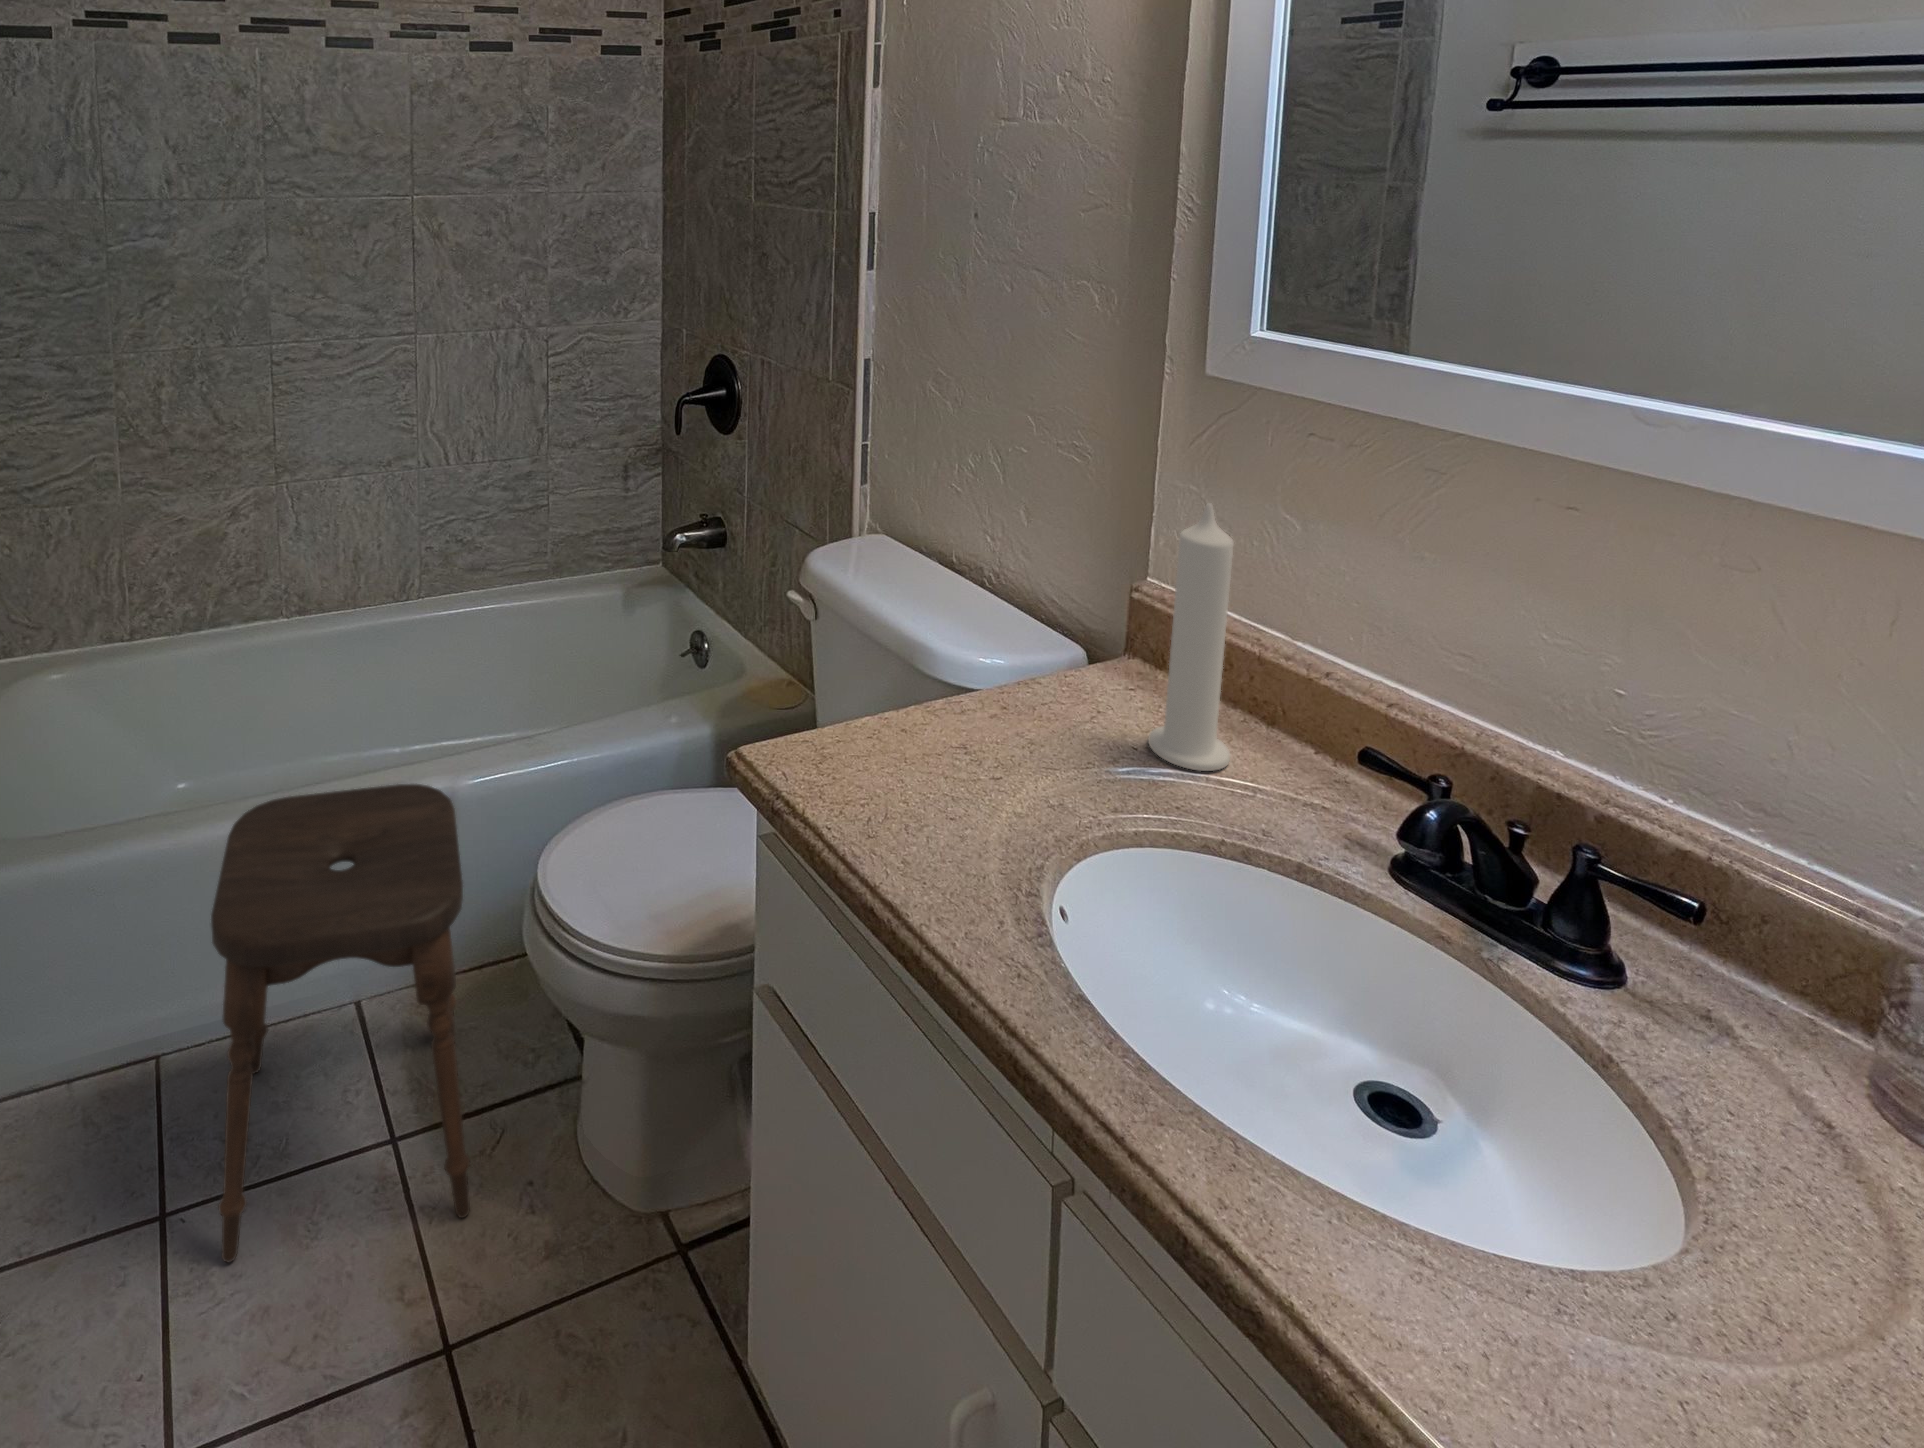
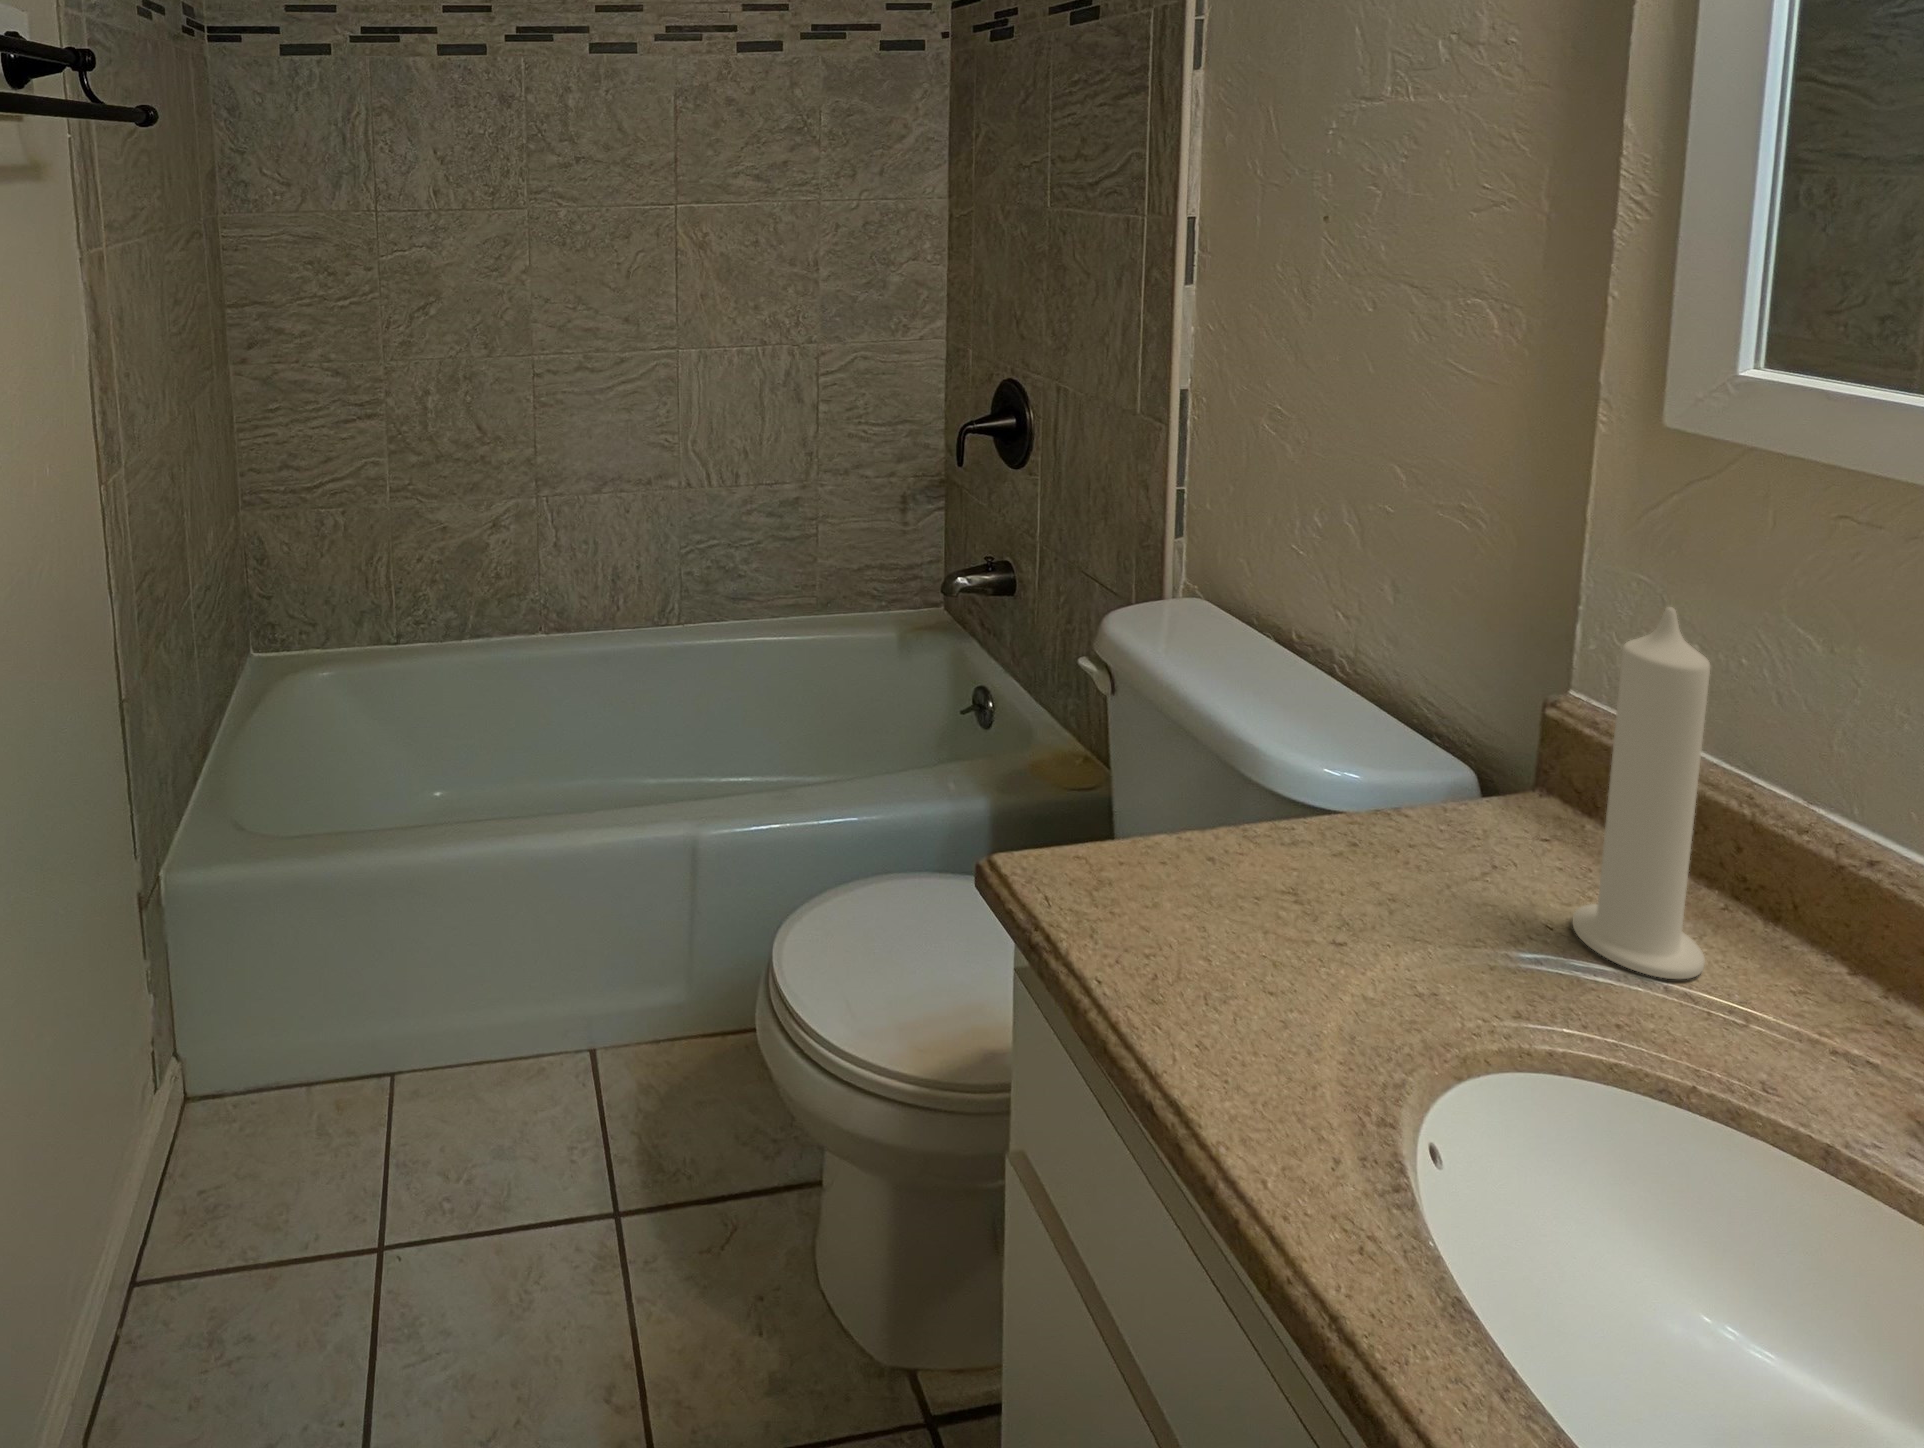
stool: present [211,784,470,1262] -> none [430,835,696,1333]

